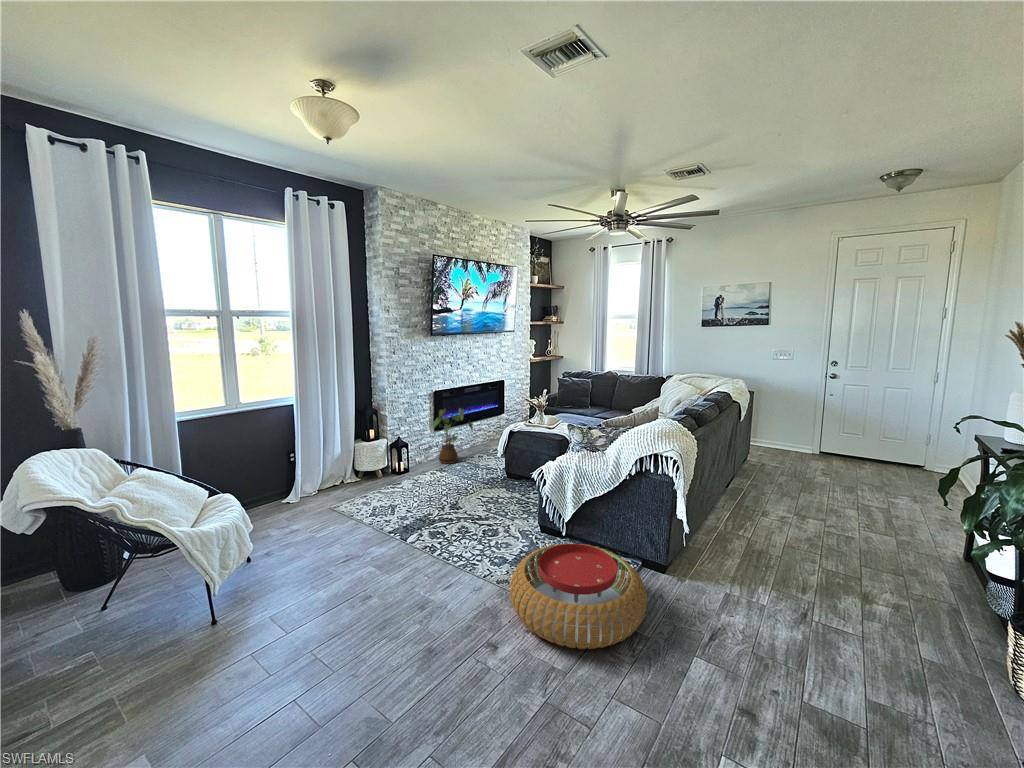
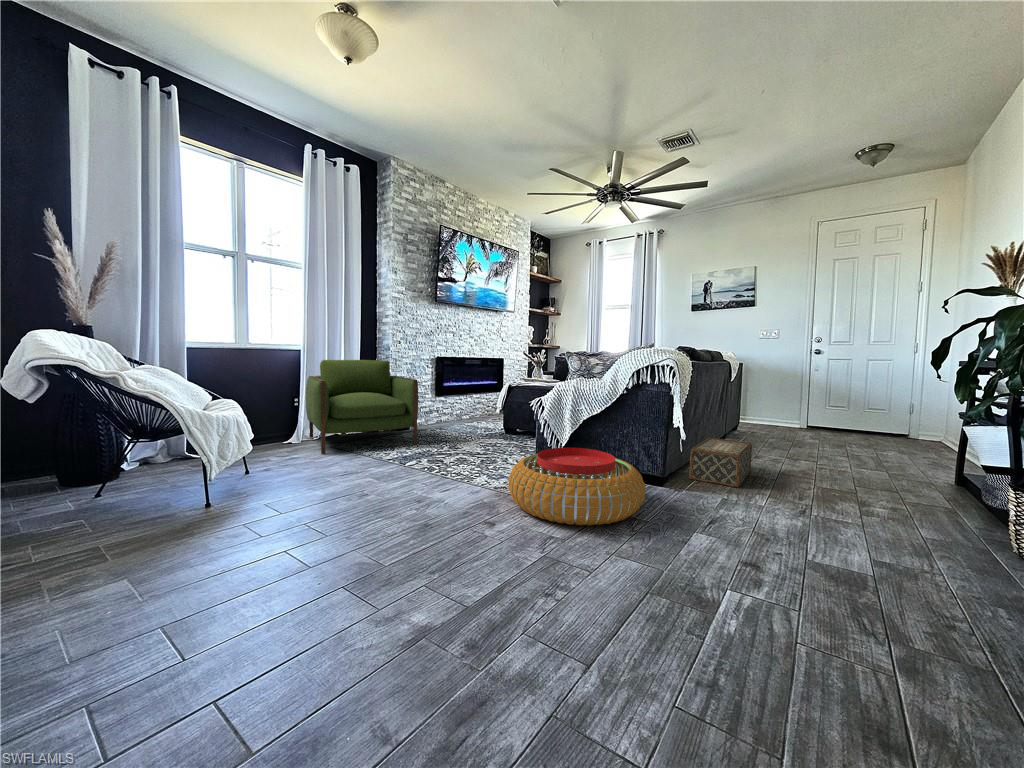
house plant: present [433,408,473,464] -> none [434,374,473,425]
armchair: none [302,410,418,524] -> present [306,360,418,454]
woven basket: none [693,503,758,572] -> present [689,438,752,487]

